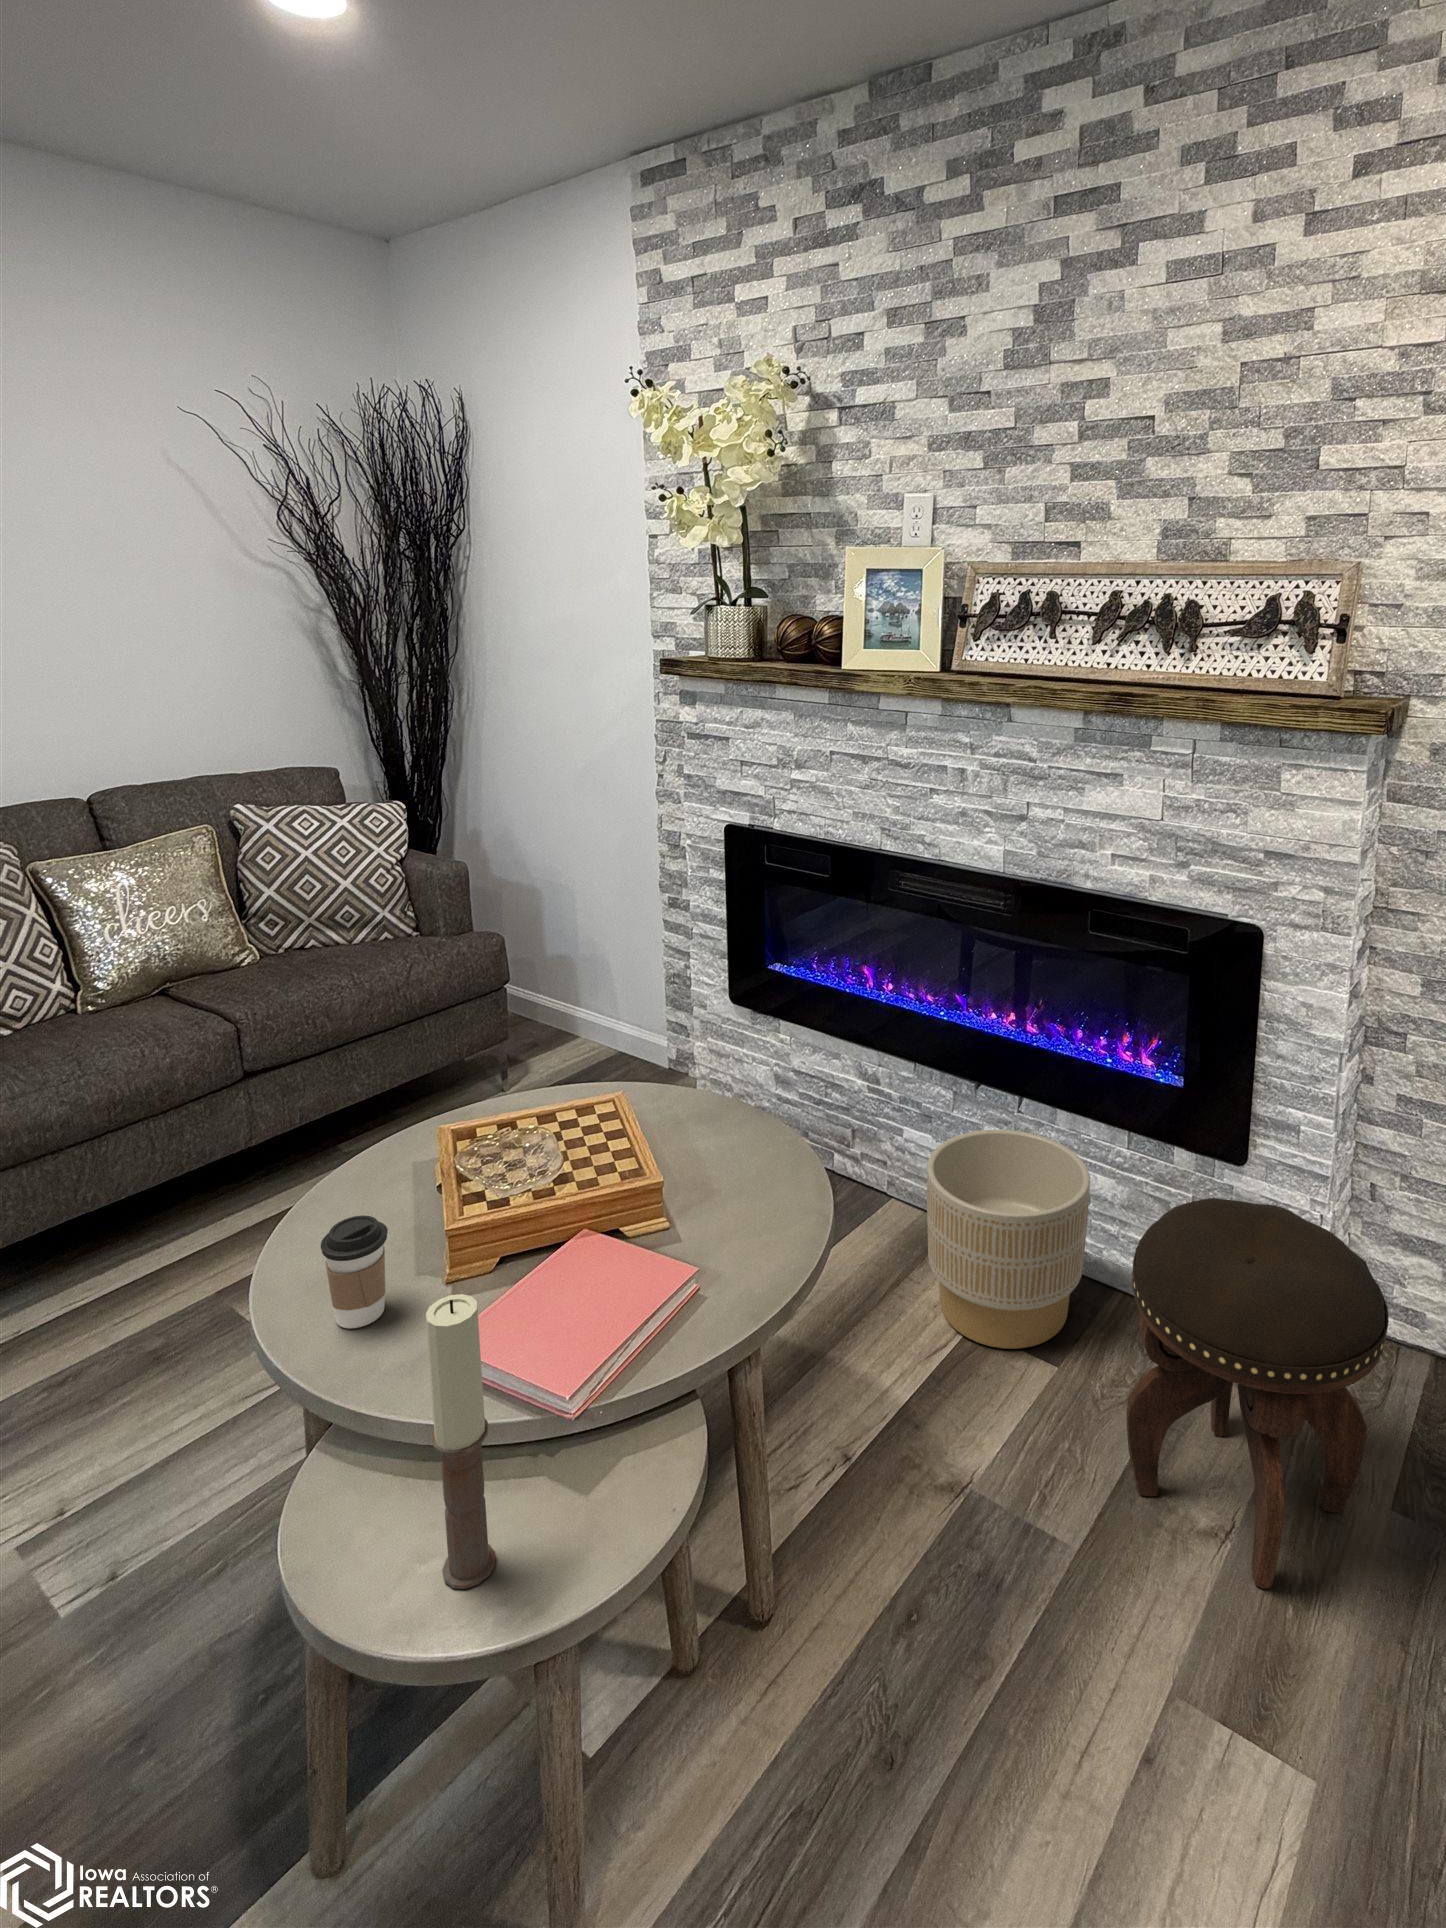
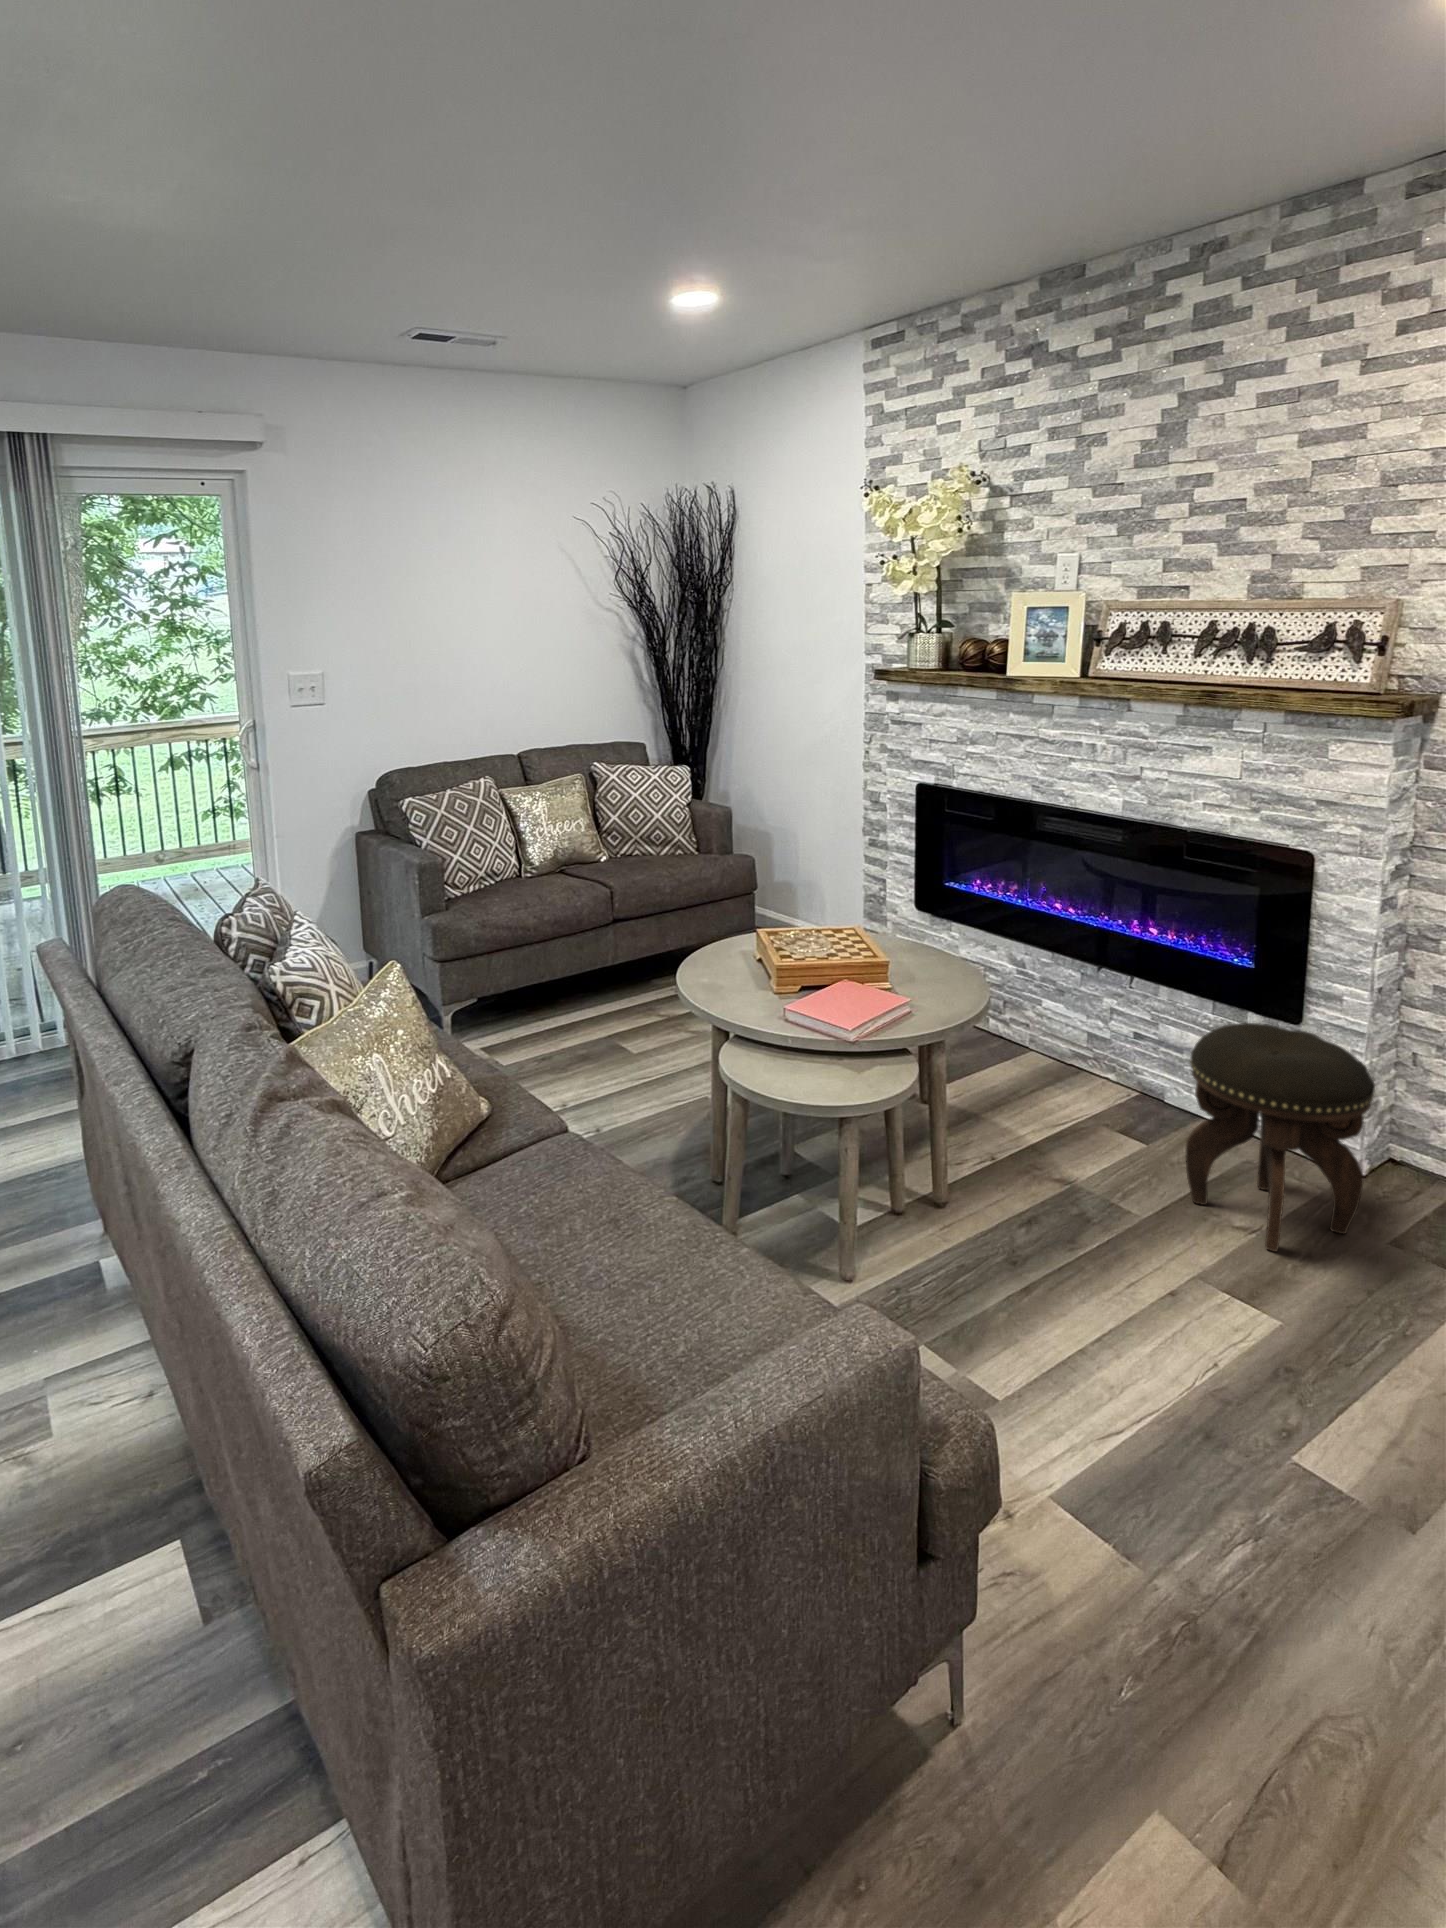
planter: present [927,1130,1090,1349] -> none [1056,994,1178,1131]
coffee cup: present [321,1215,388,1328] -> none [725,946,755,998]
candle: present [426,1294,495,1589] -> none [801,949,825,1082]

